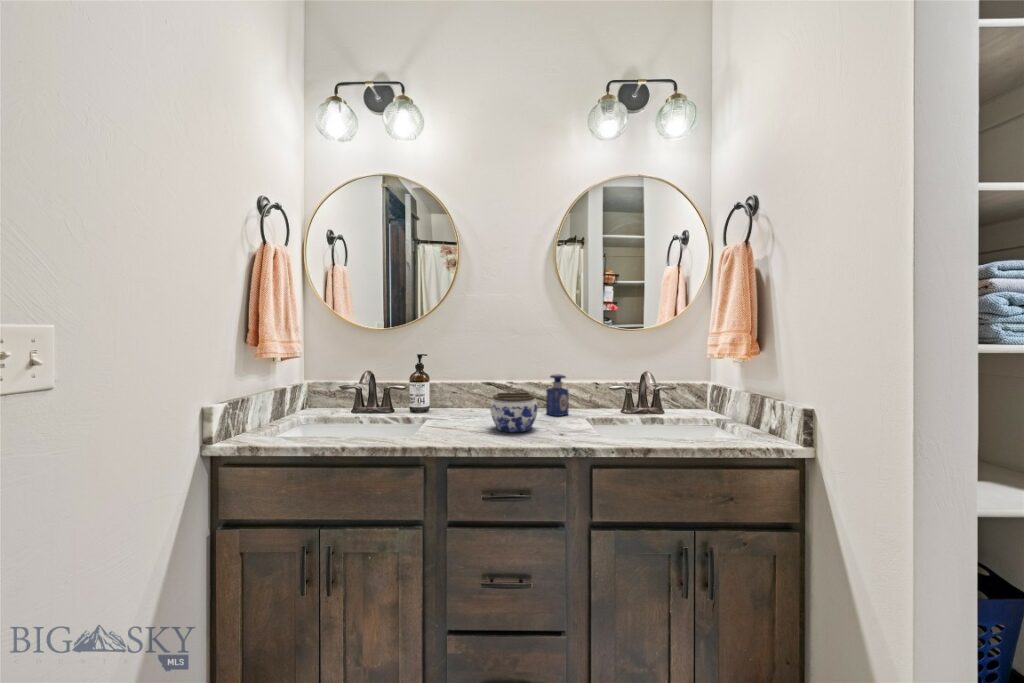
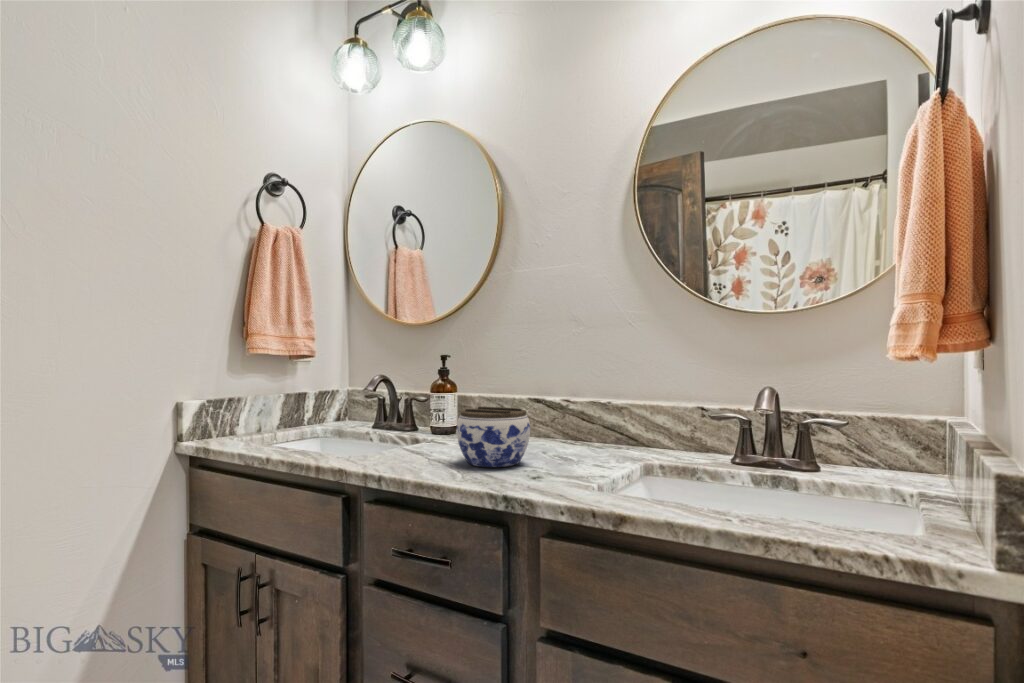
perfume bottle: present [546,374,569,416] -> none [597,386,632,456]

